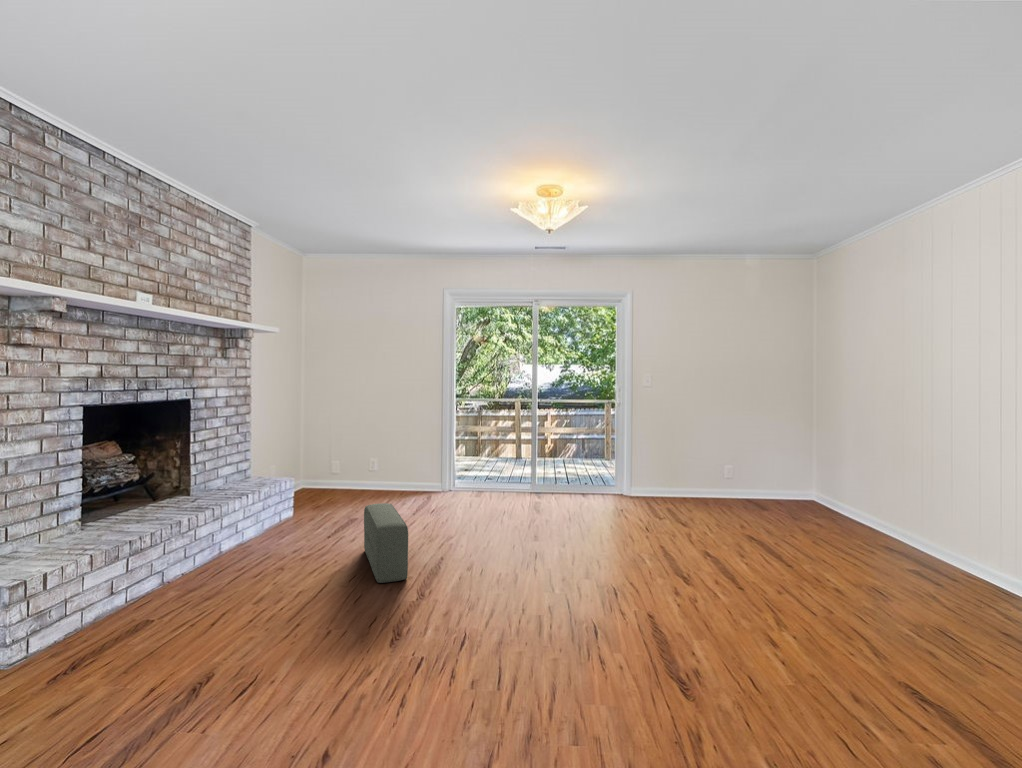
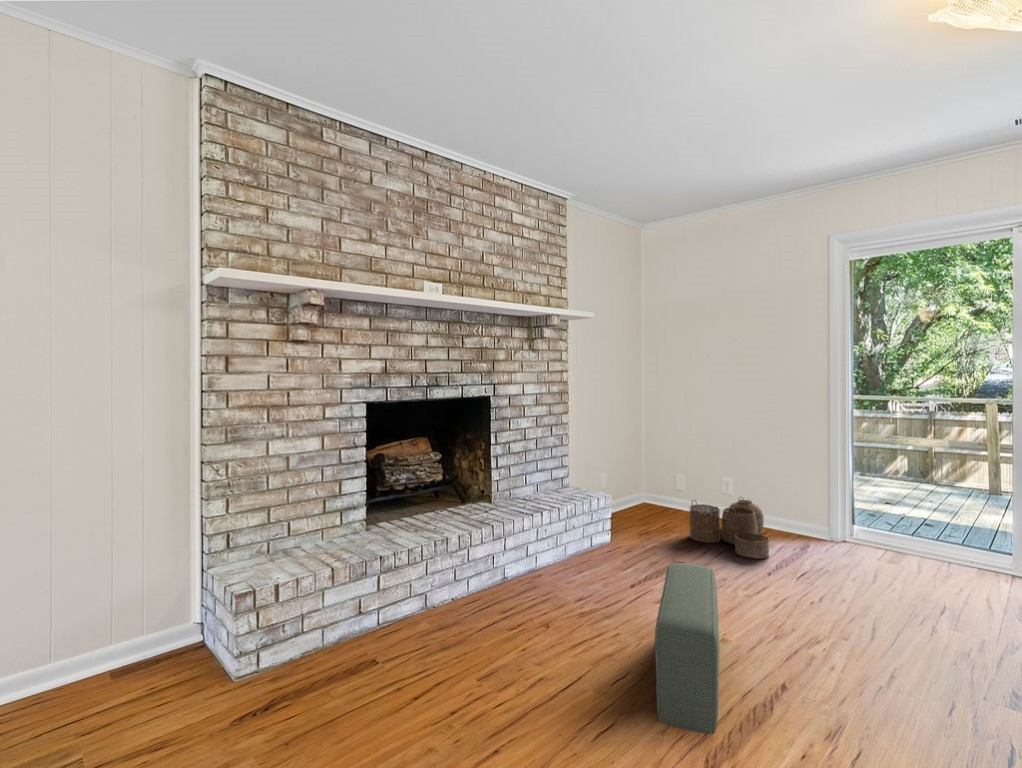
woven basket: none [351,471,406,508] -> present [689,498,769,559]

